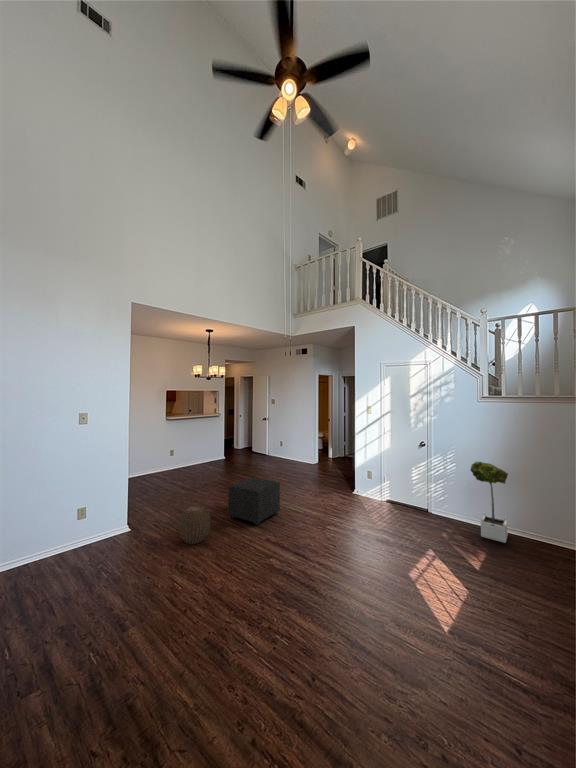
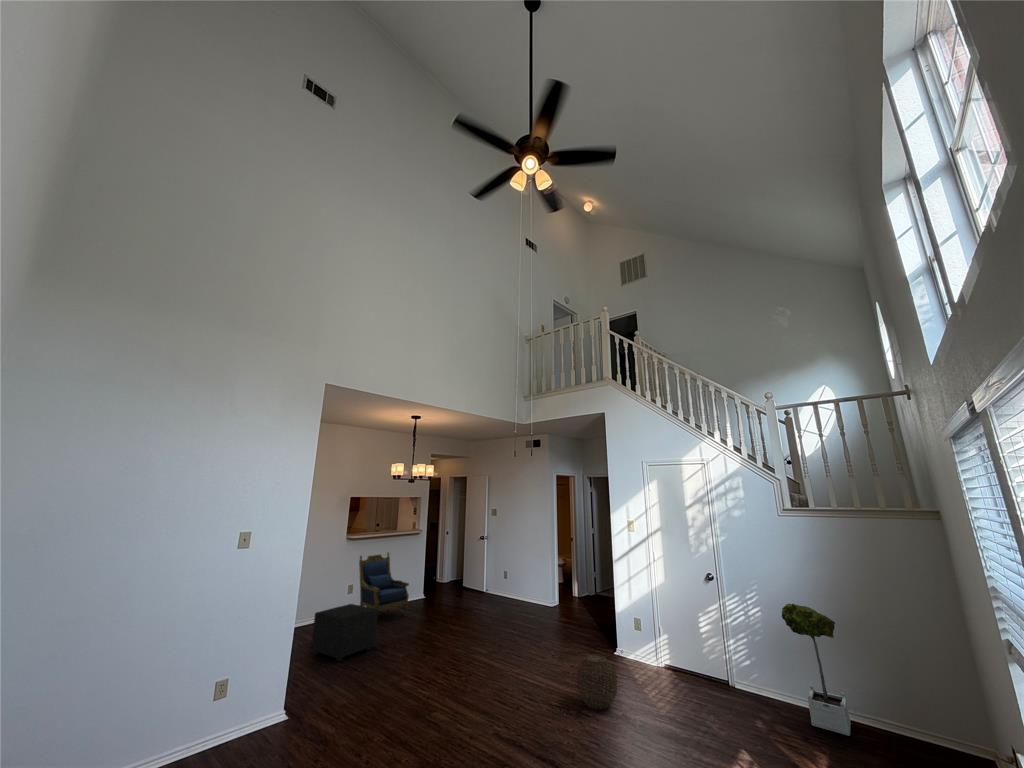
armchair: none [178,425,214,473] -> present [359,553,409,616]
ottoman: present [228,477,280,525] -> present [311,604,378,662]
woven basket: present [179,505,210,544] -> present [577,654,617,709]

